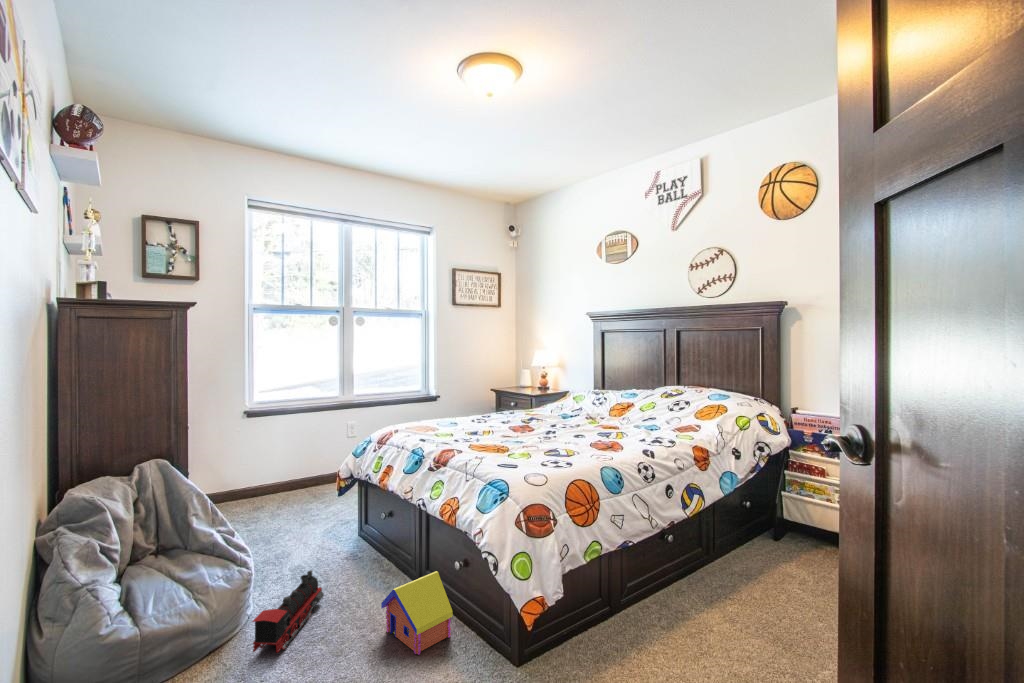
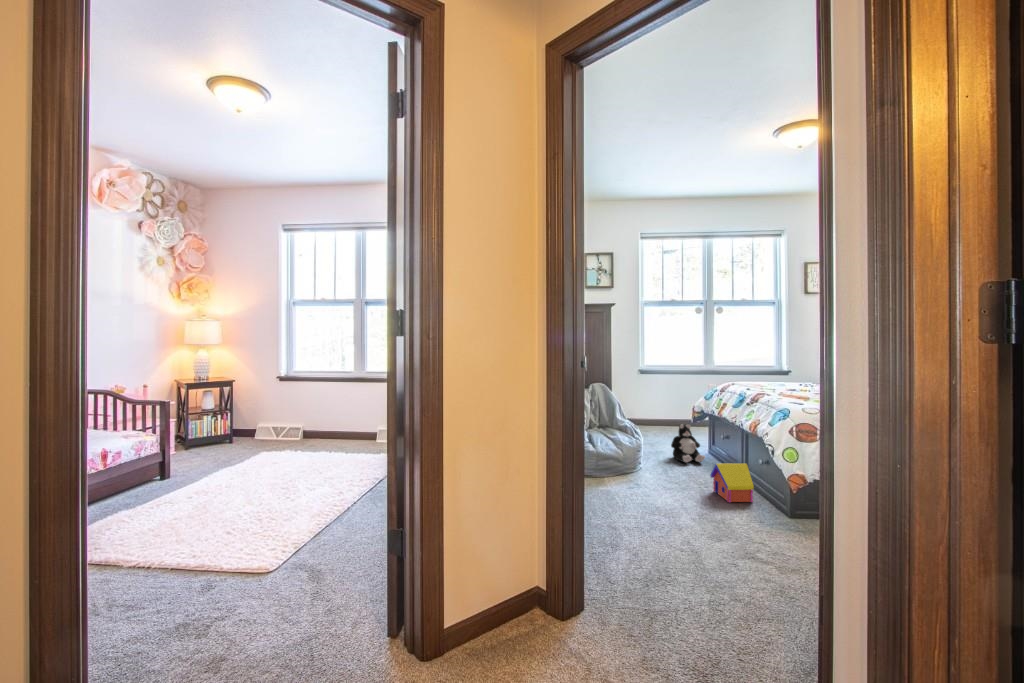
plush toy: none [304,500,359,569] -> present [671,424,705,463]
toy train: present [253,570,324,652] -> none [641,454,680,484]

